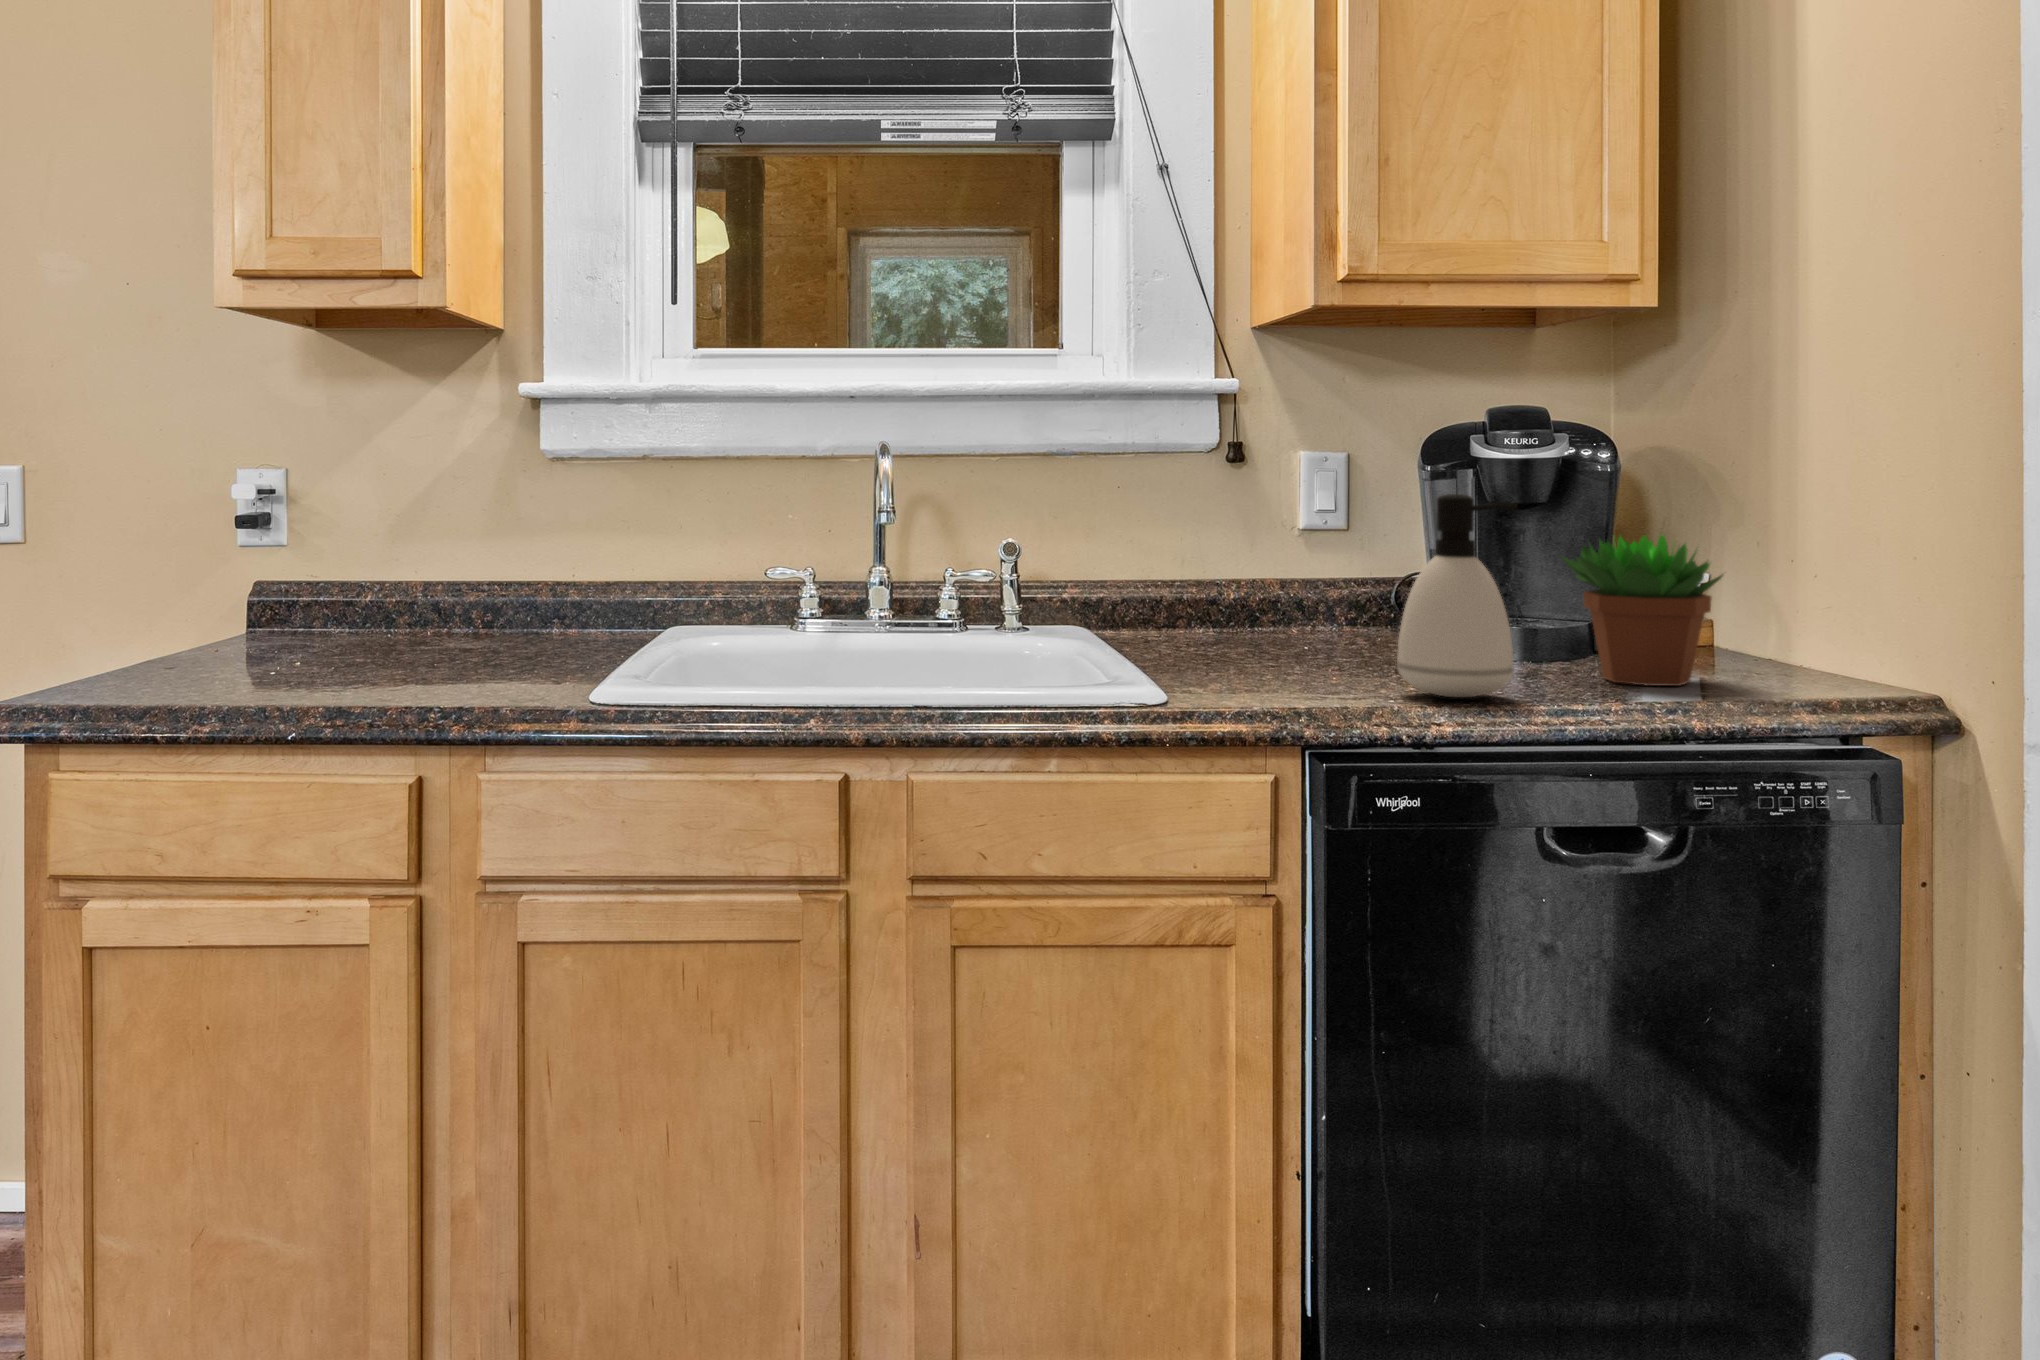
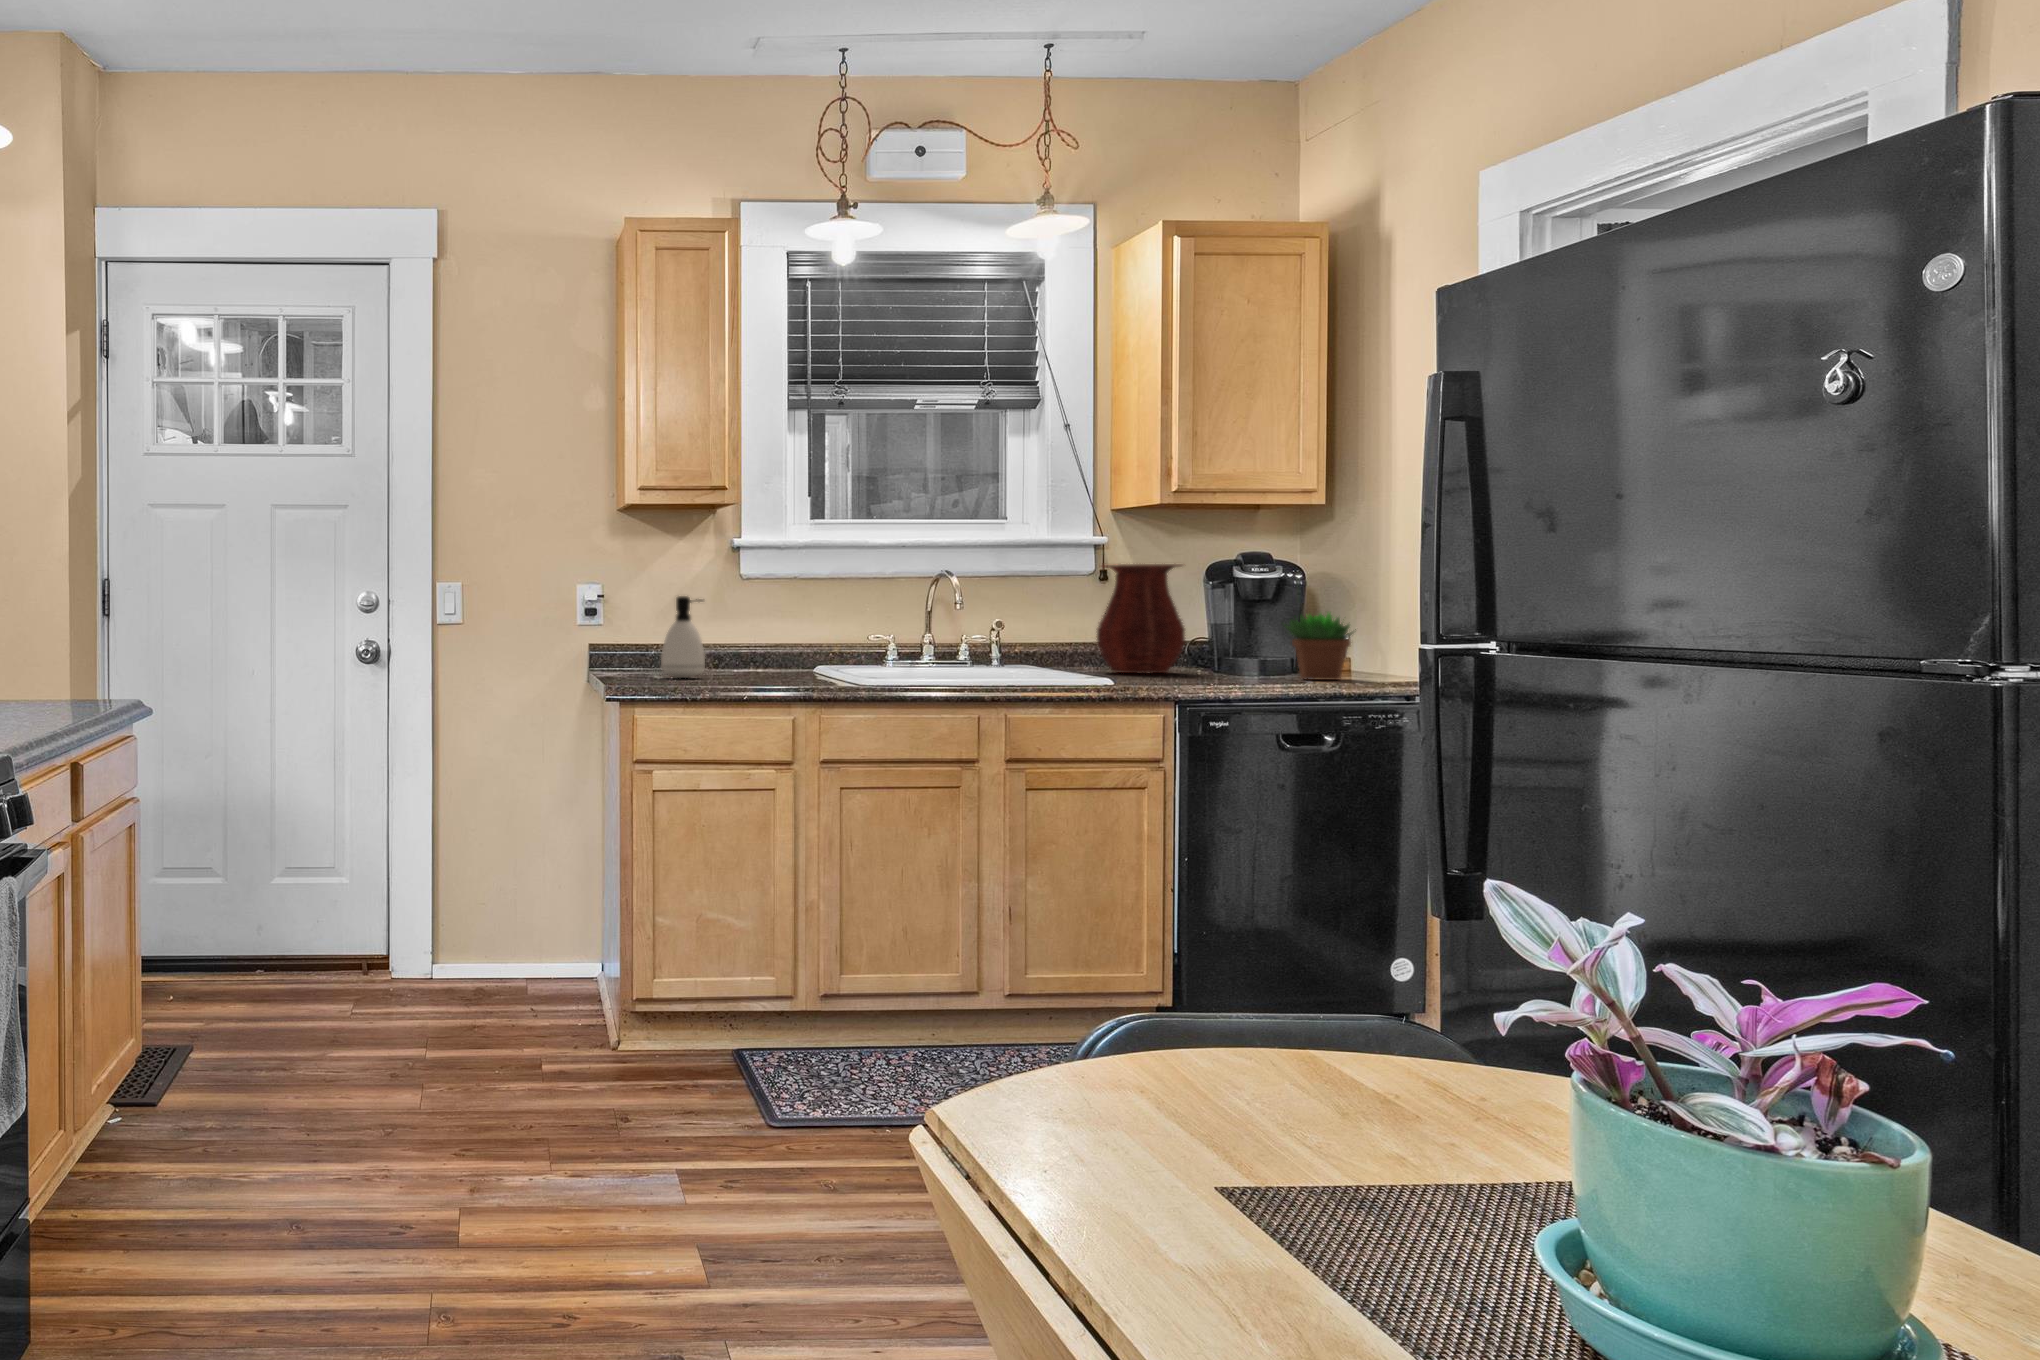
vase: none [1209,430,1382,650] -> present [1096,564,1185,673]
soap dispenser: present [1397,494,1518,697] -> present [661,596,705,678]

